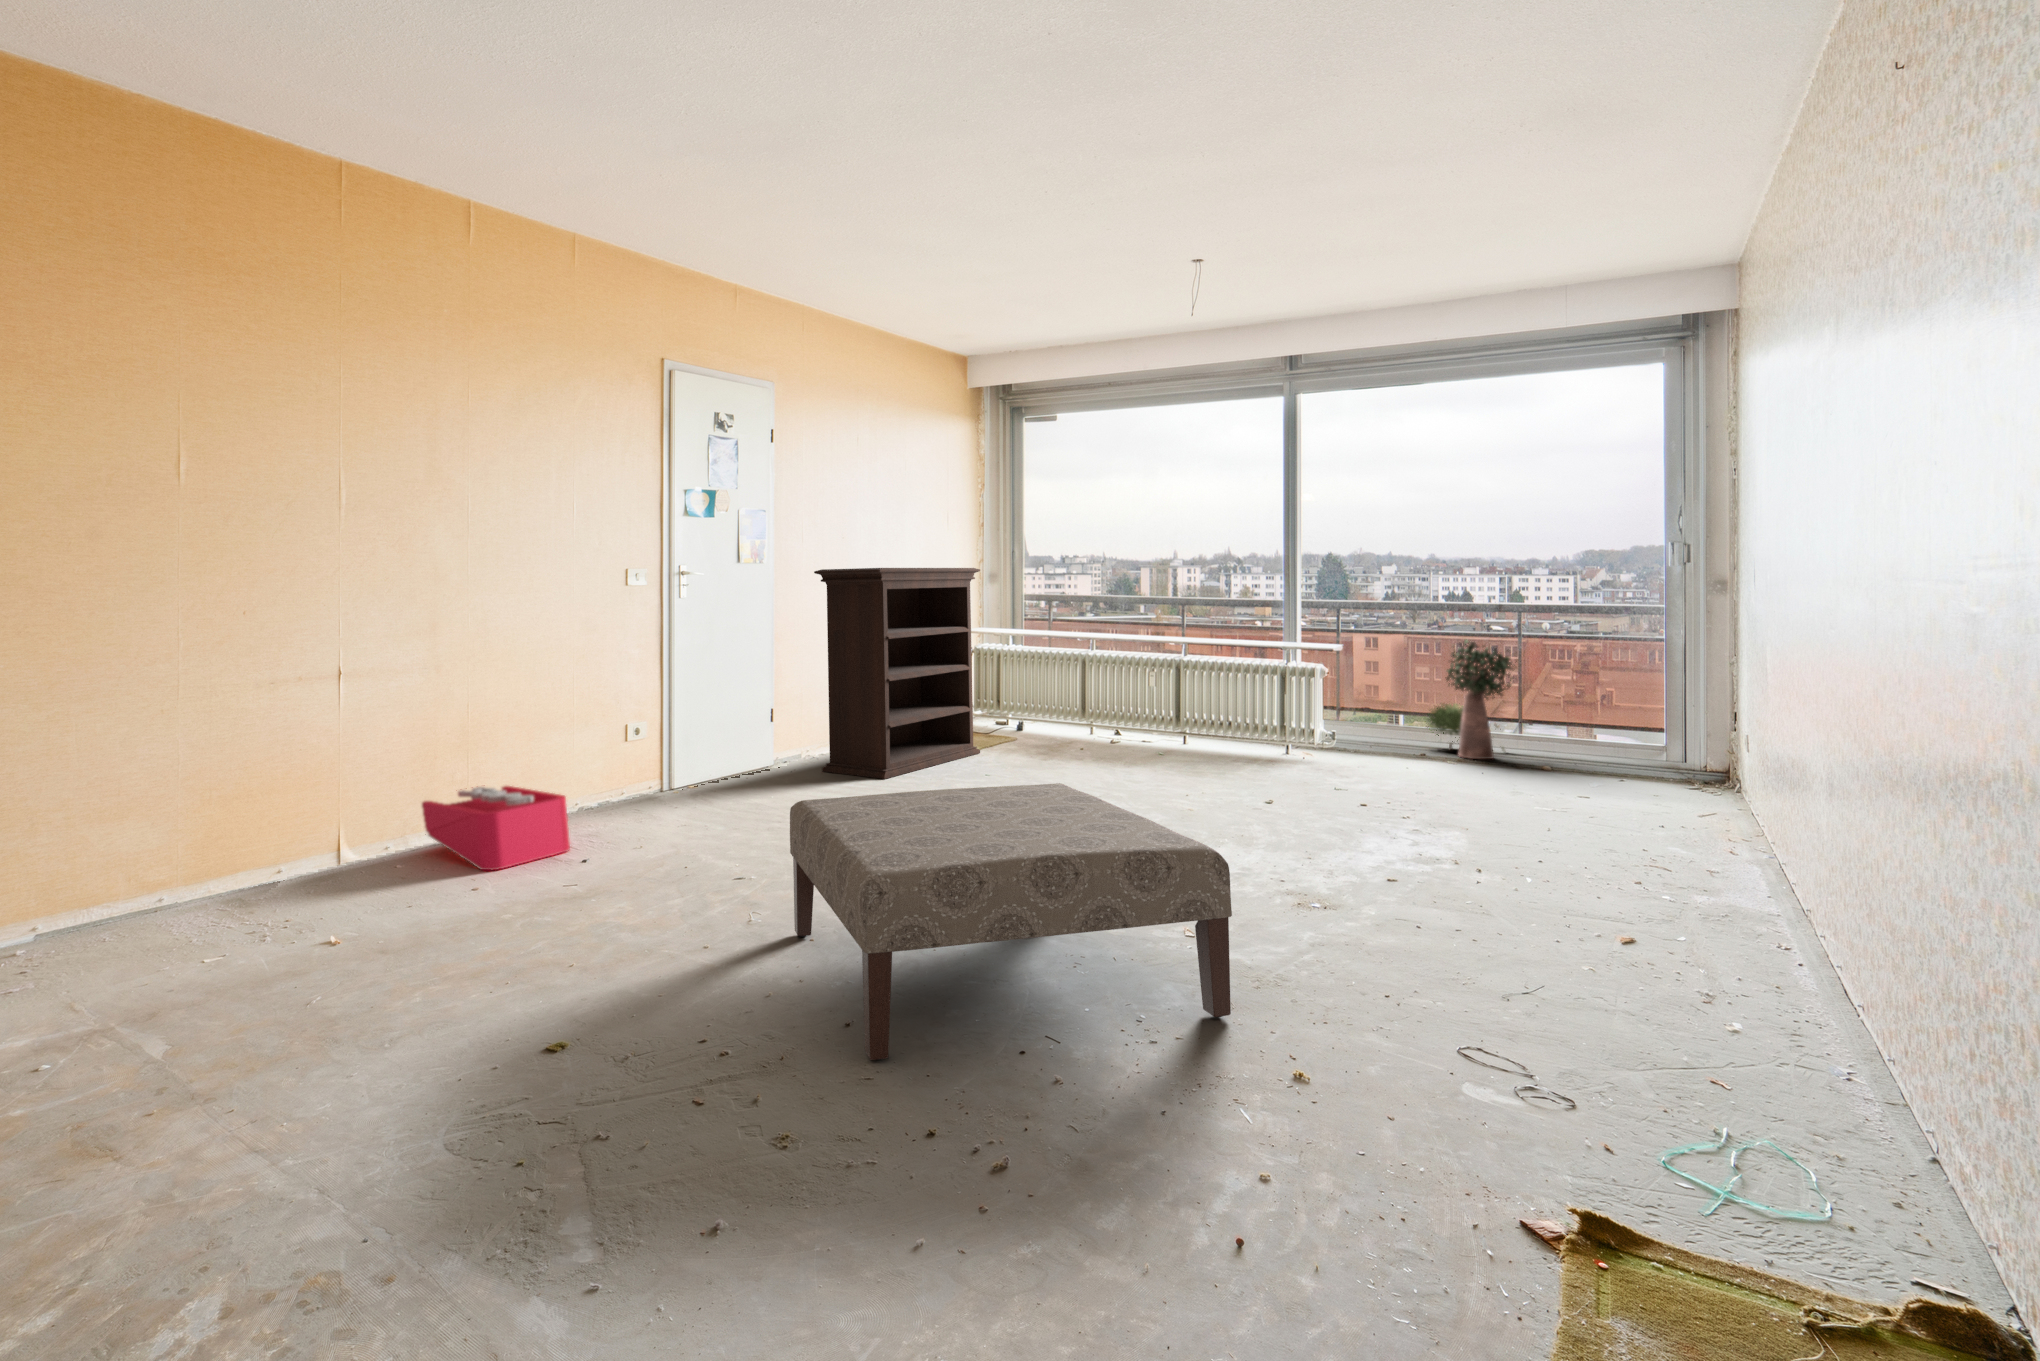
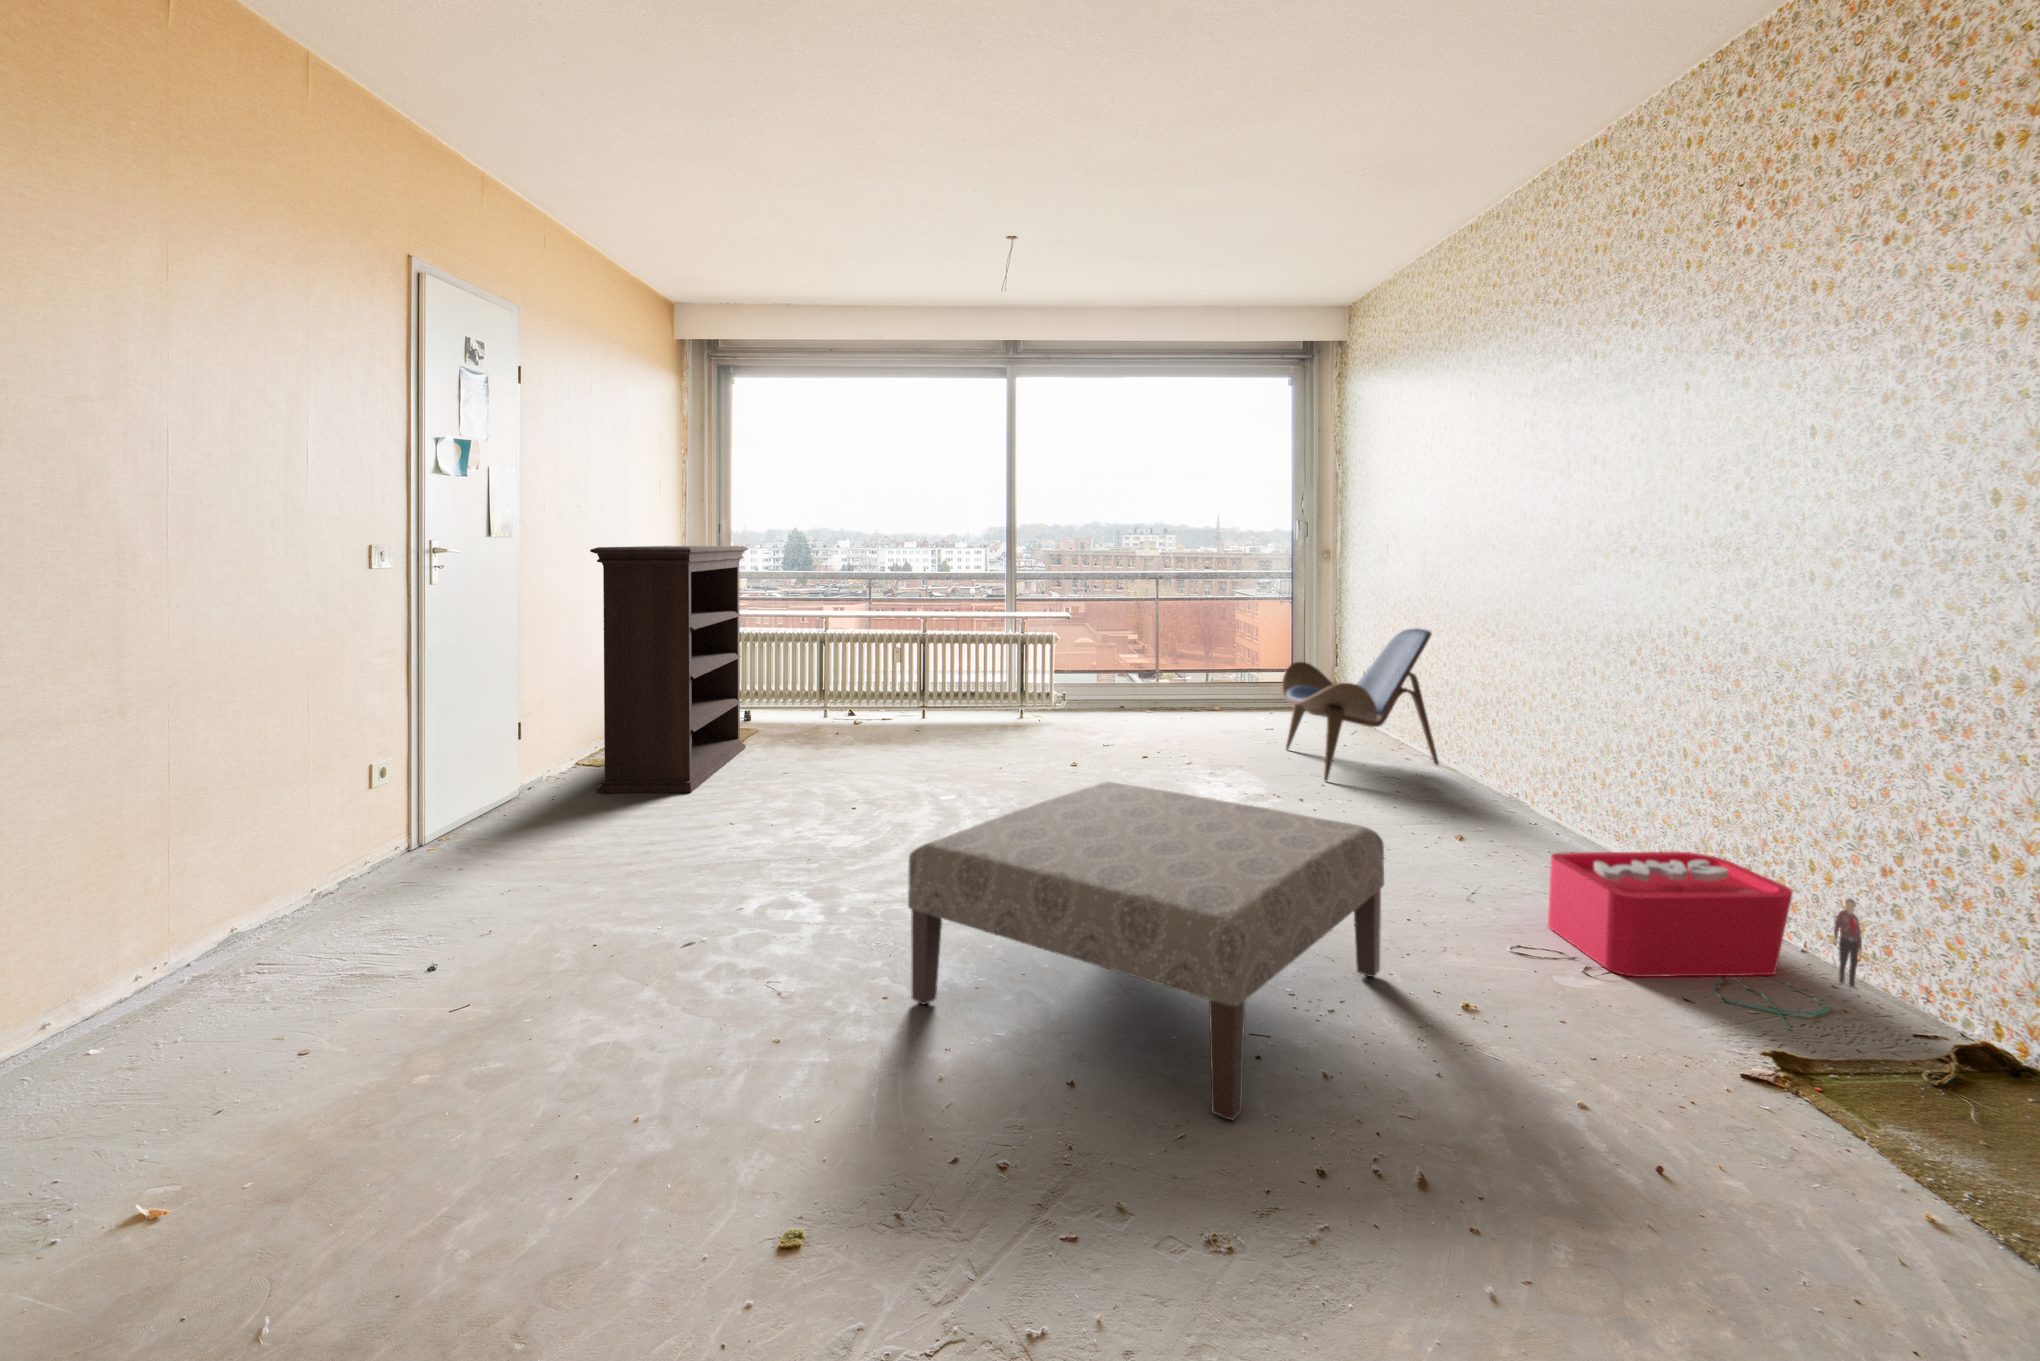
potted plant: present [1427,640,1513,759] -> none [1101,611,1176,709]
lounge chair: none [1549,661,1822,863] -> present [1282,628,1439,781]
storage bin: present [422,786,570,870] -> present [1548,852,1862,989]

